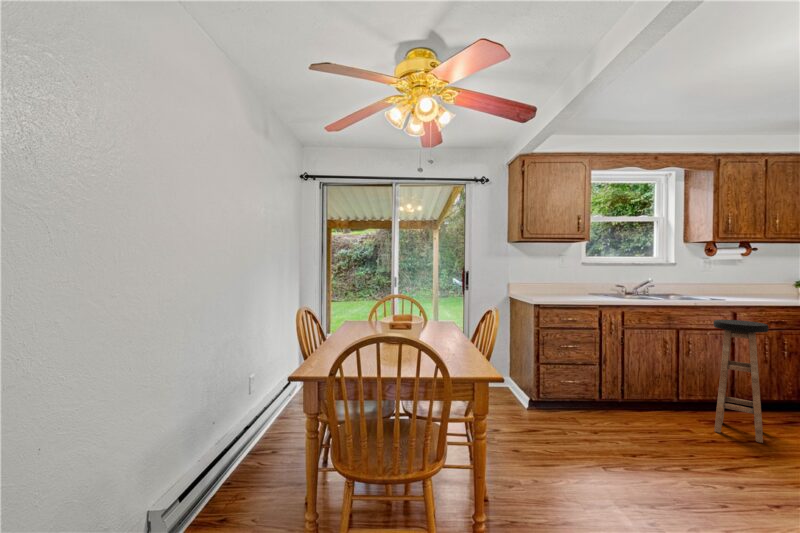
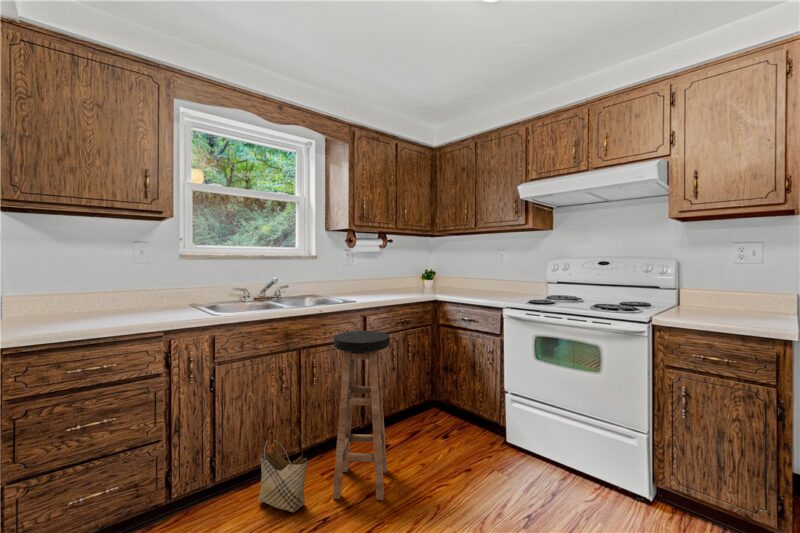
woven basket: none [655,377,695,428] -> present [258,427,308,512]

